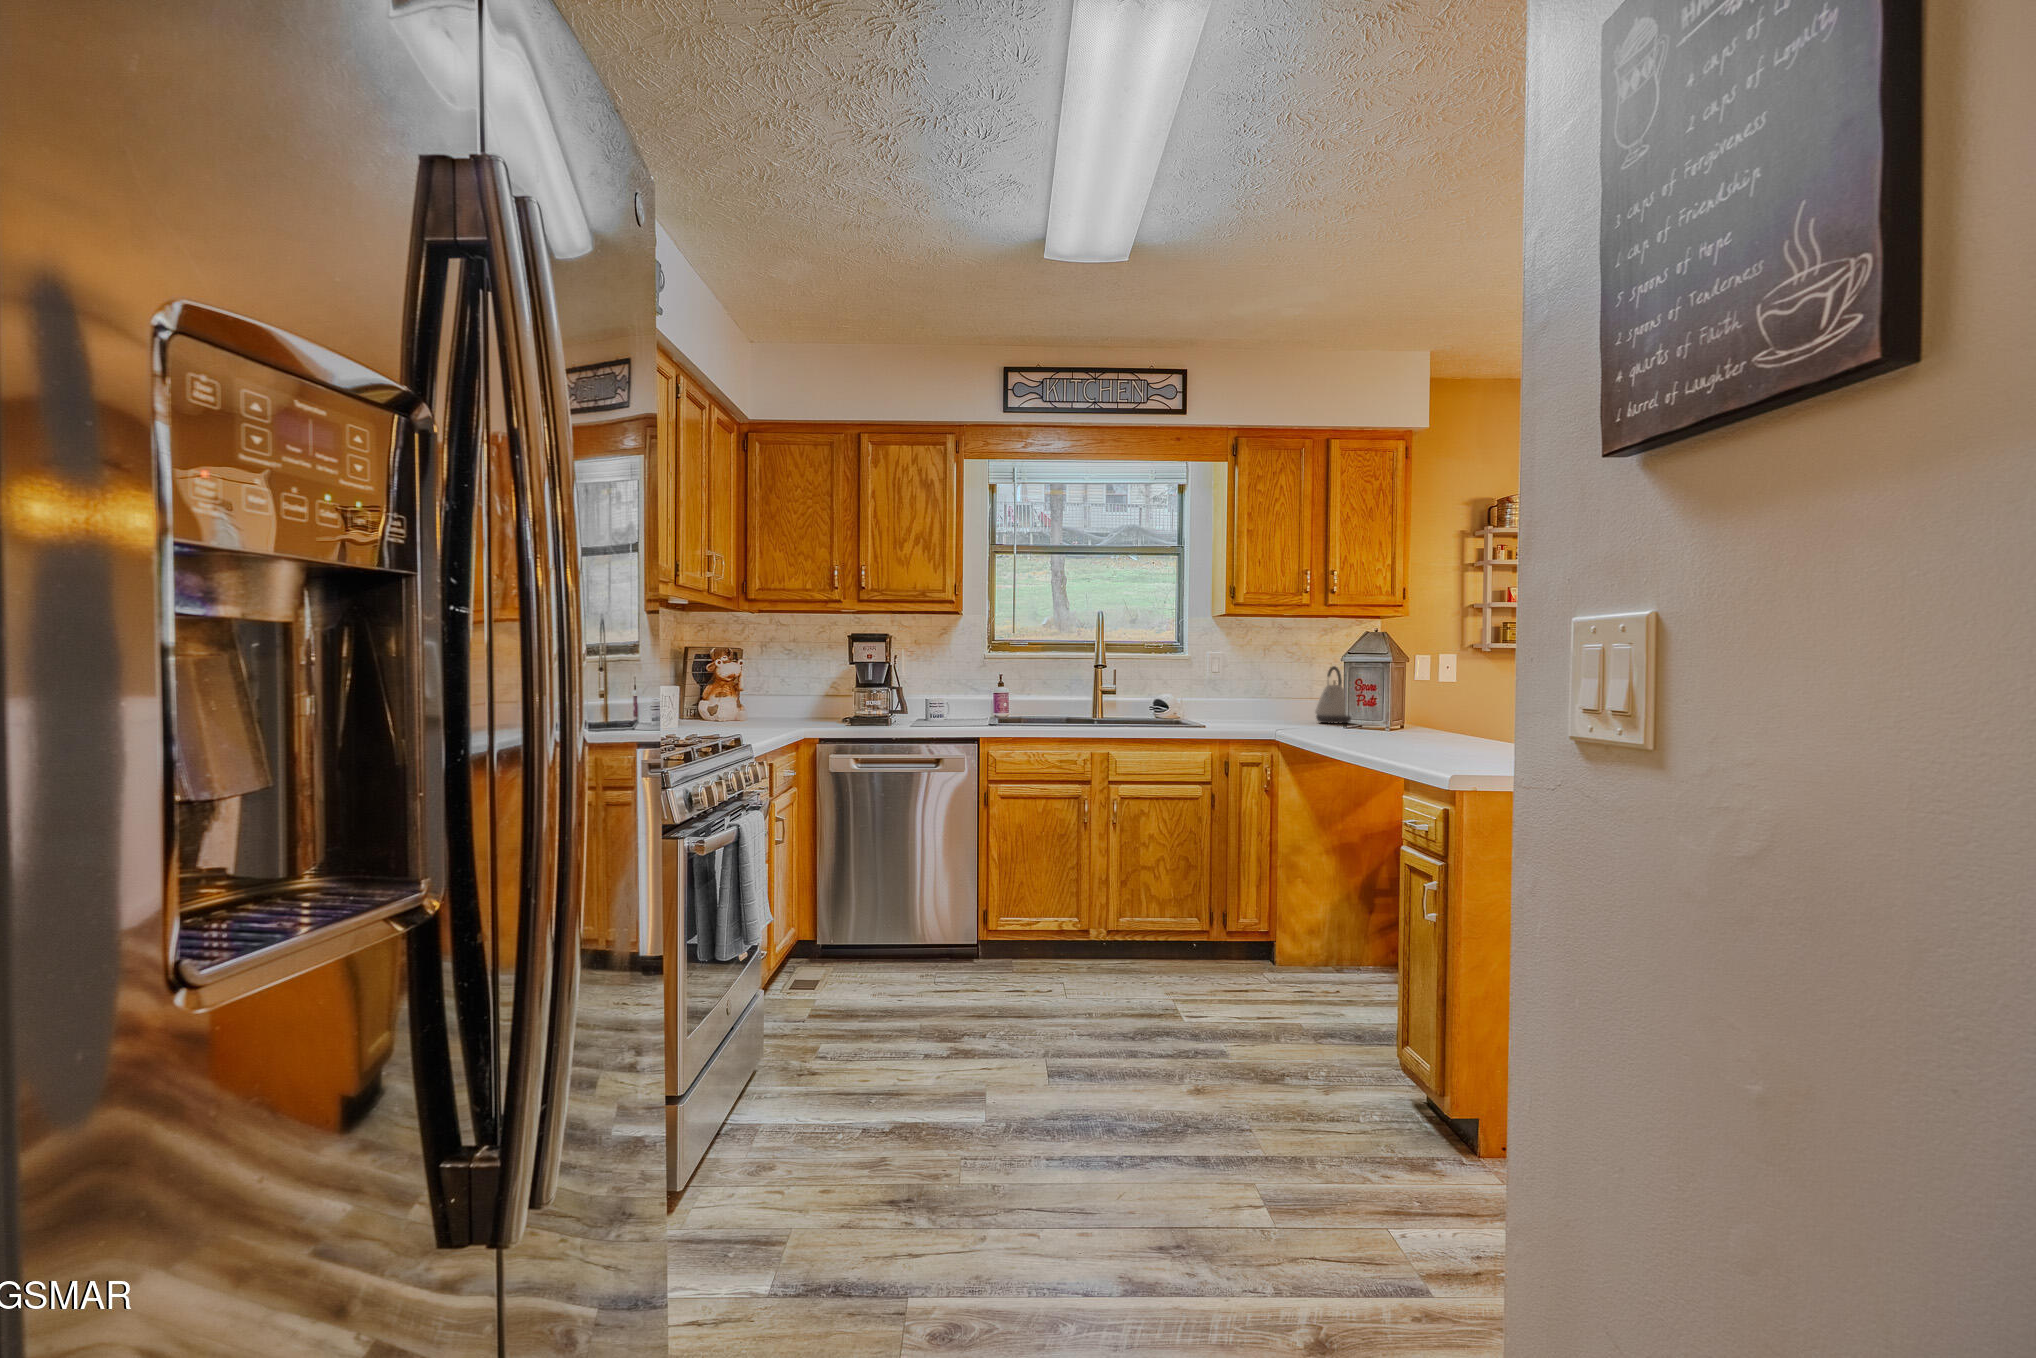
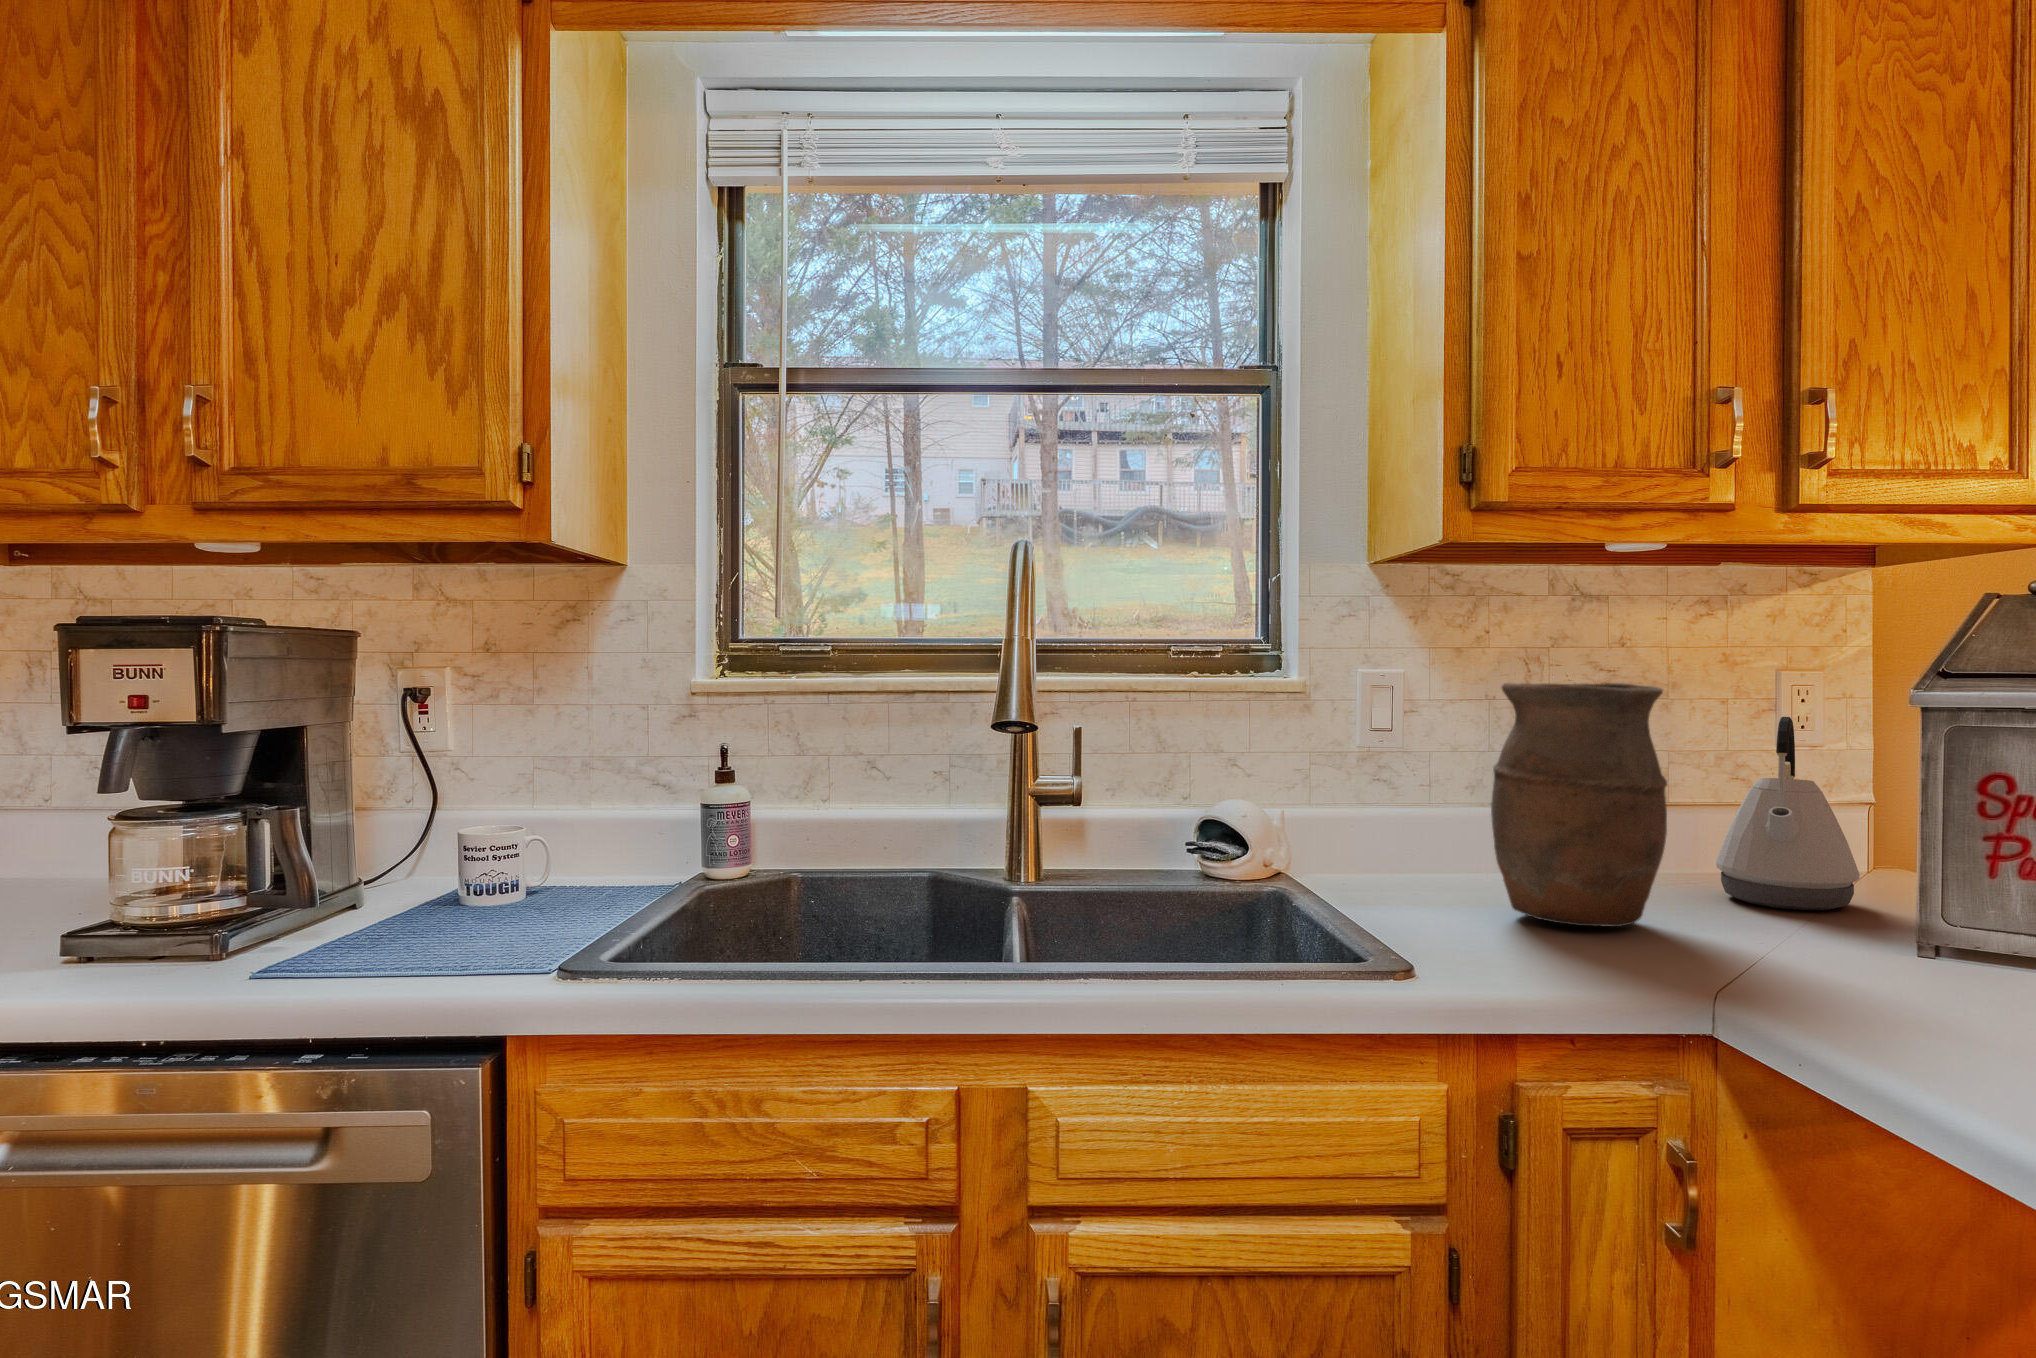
vase: none [1240,654,1287,724] -> present [1491,683,1667,927]

